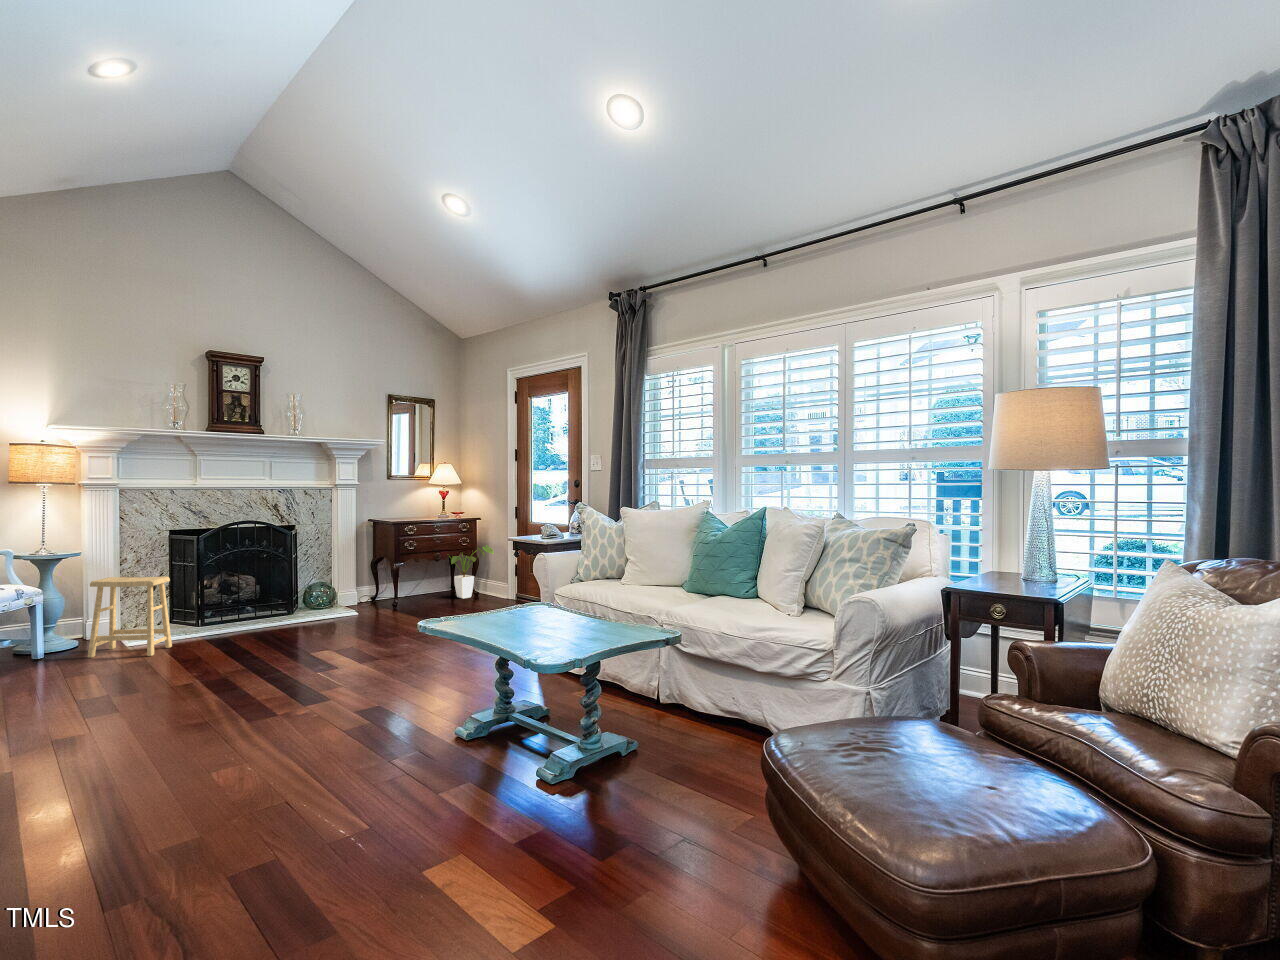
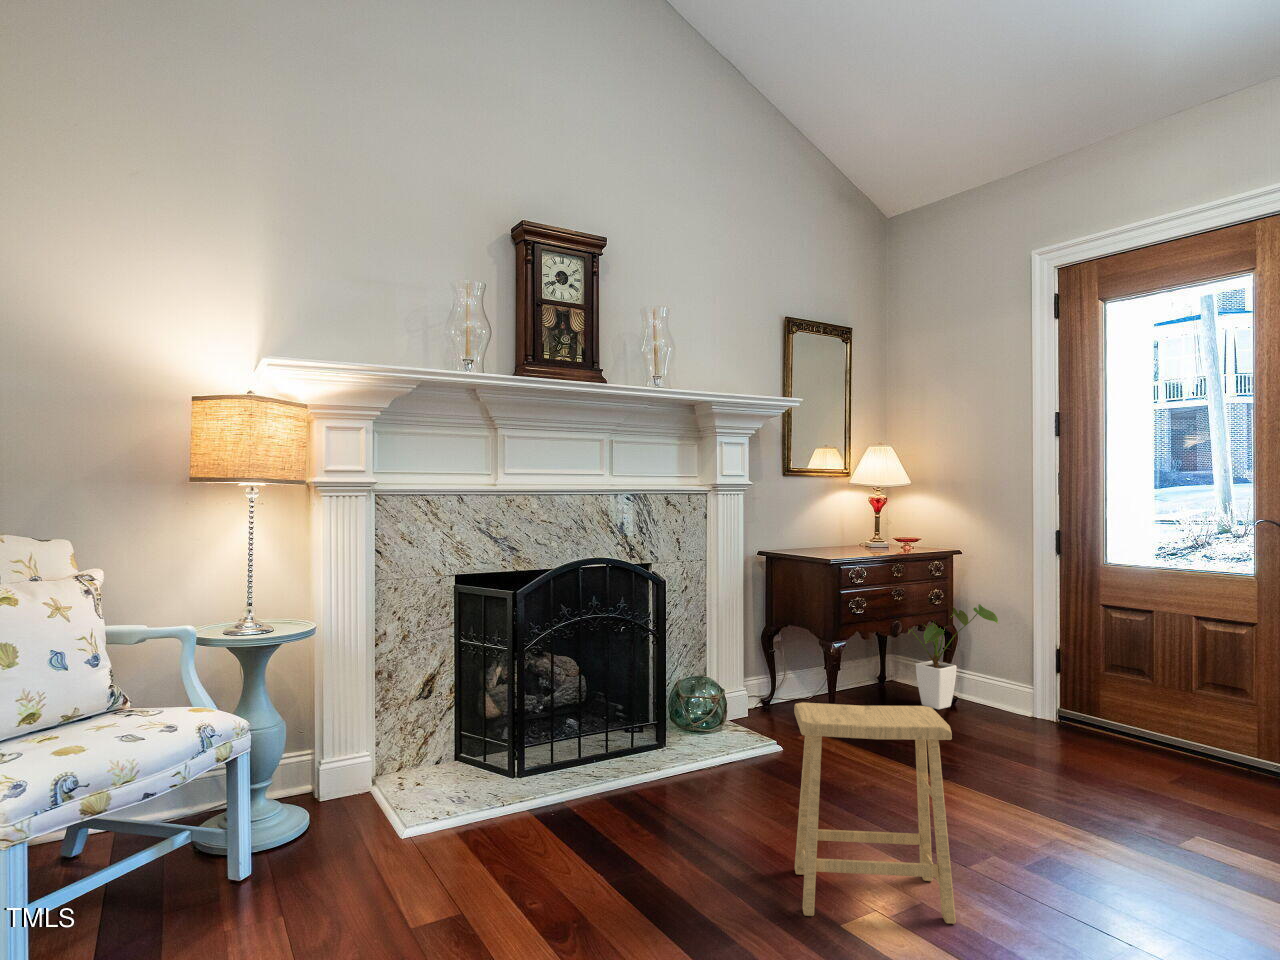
footstool: present [88,577,172,658] -> present [794,703,956,924]

